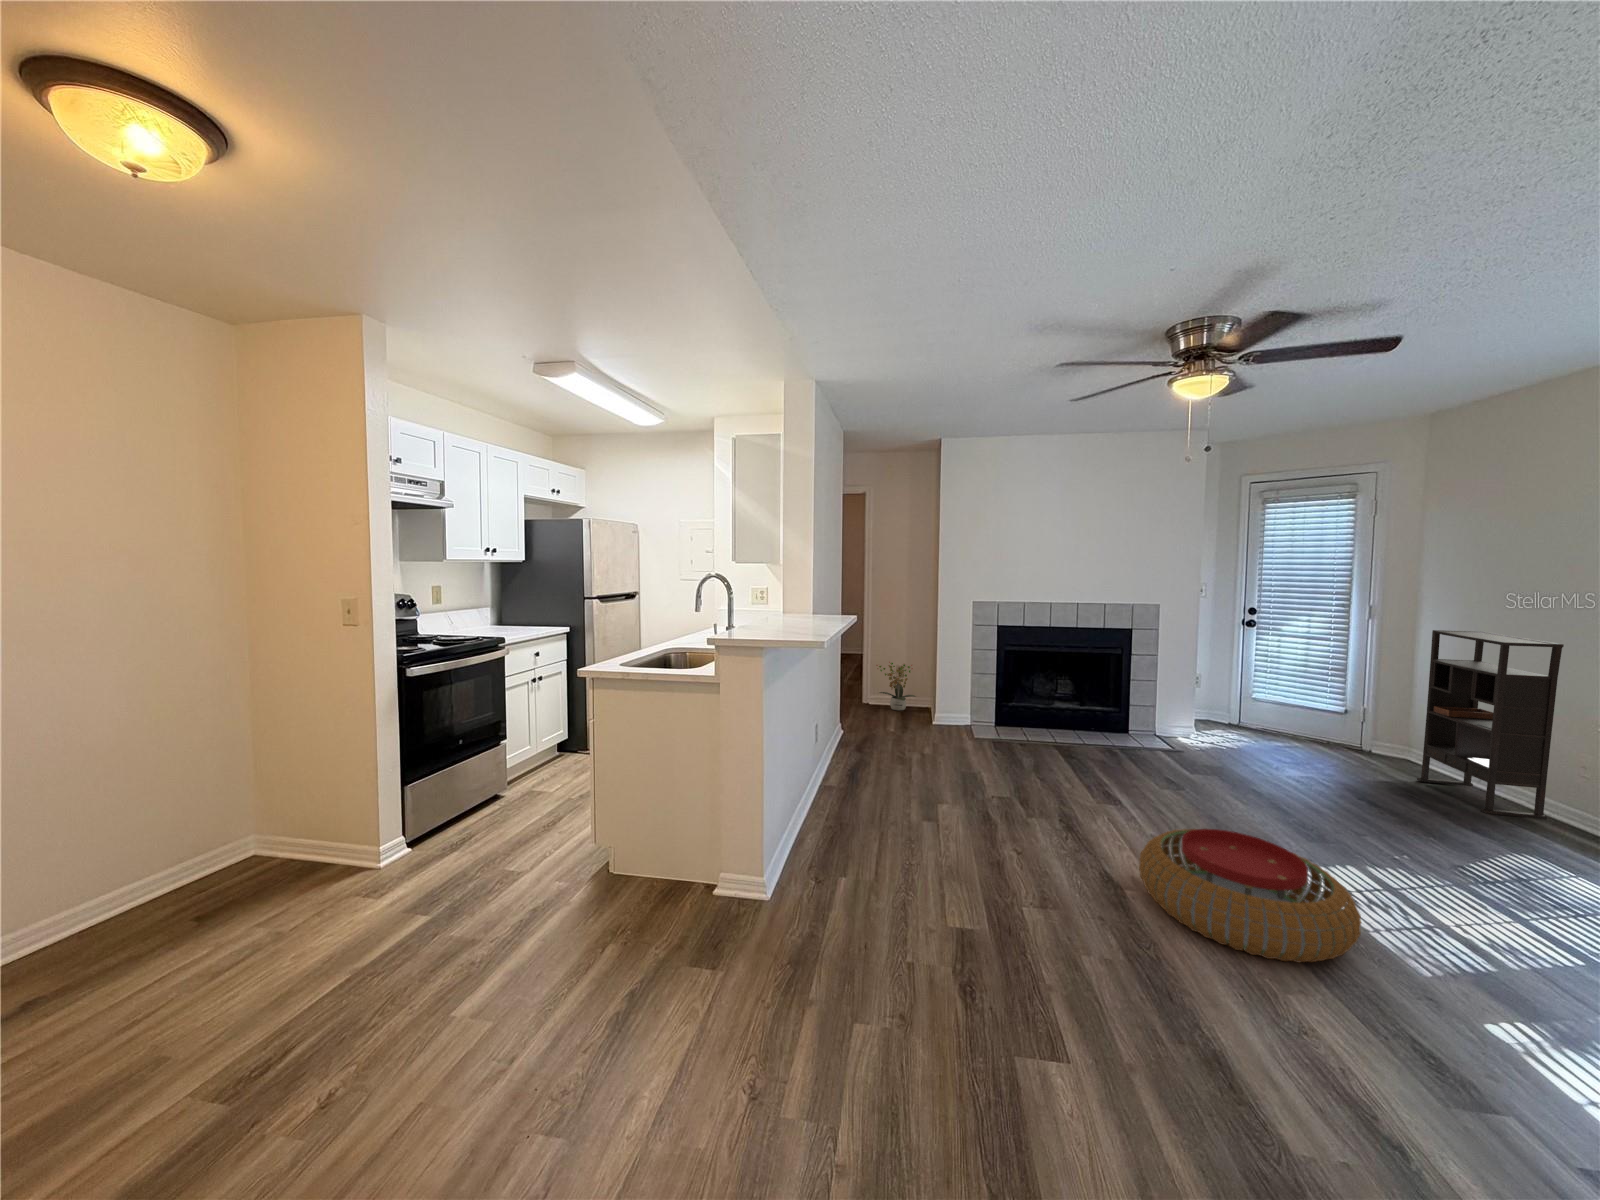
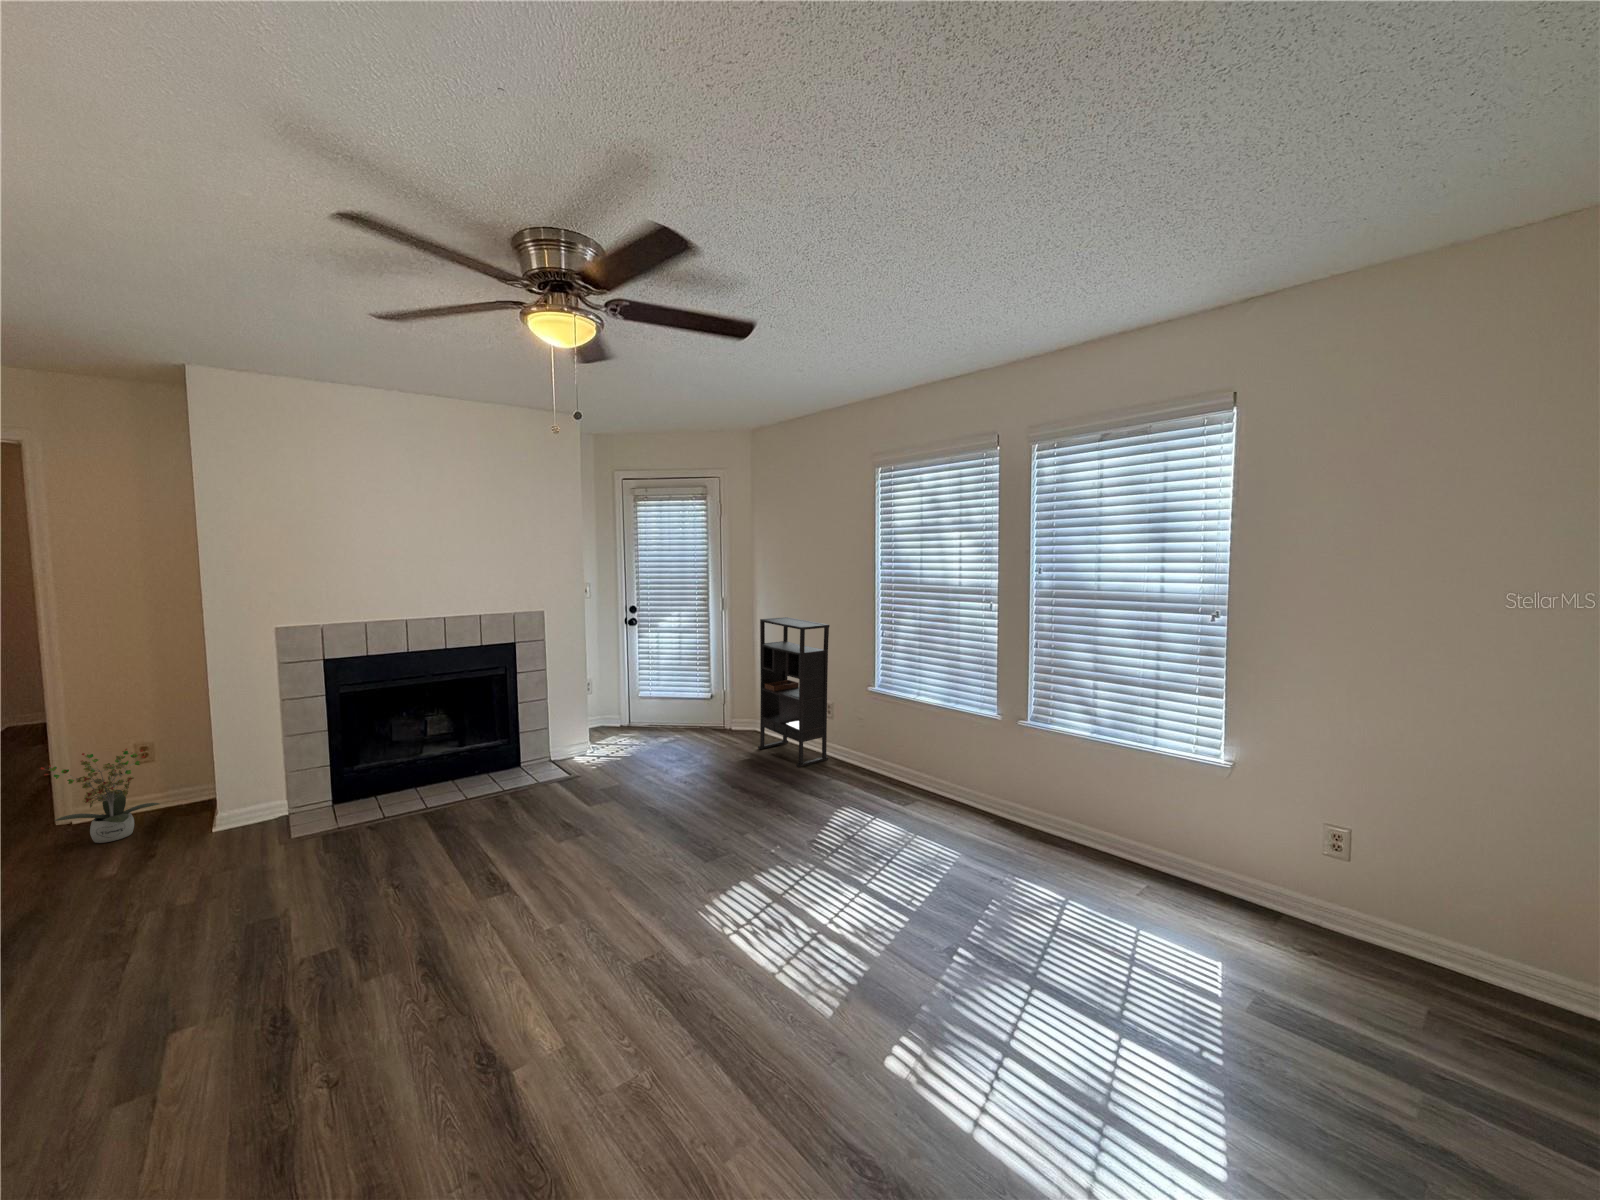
pouf: present [1139,829,1361,962] -> none [530,902,759,1098]

